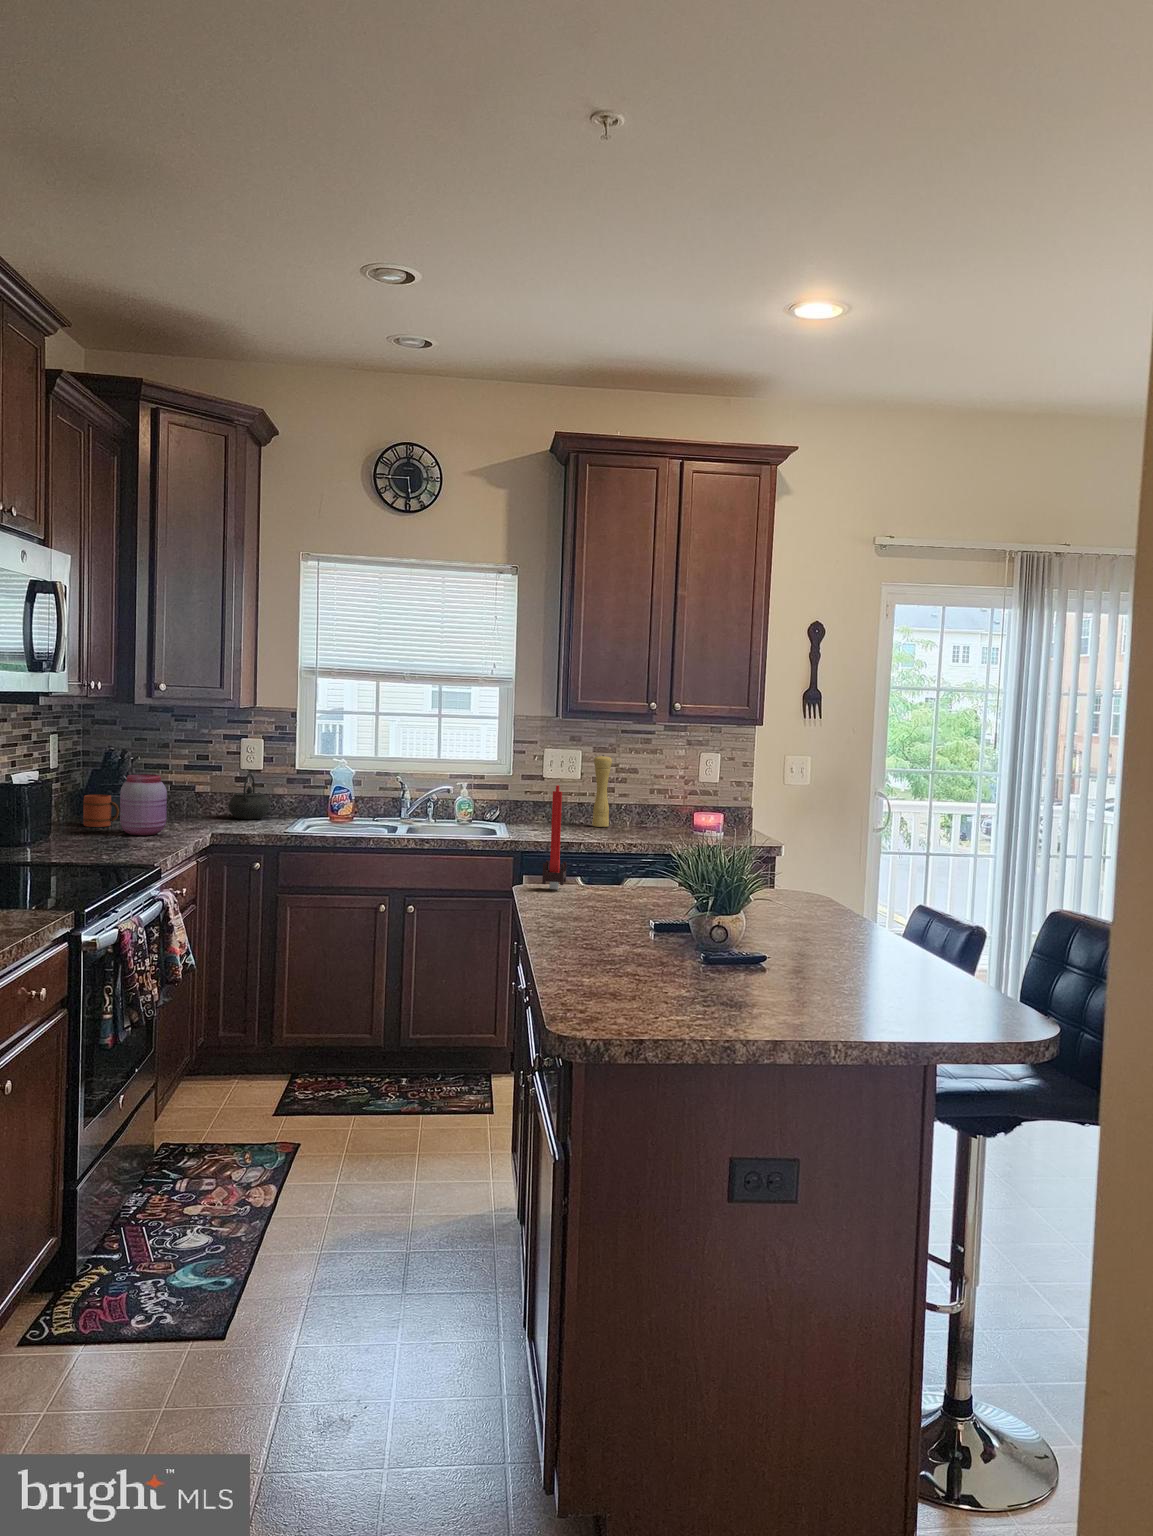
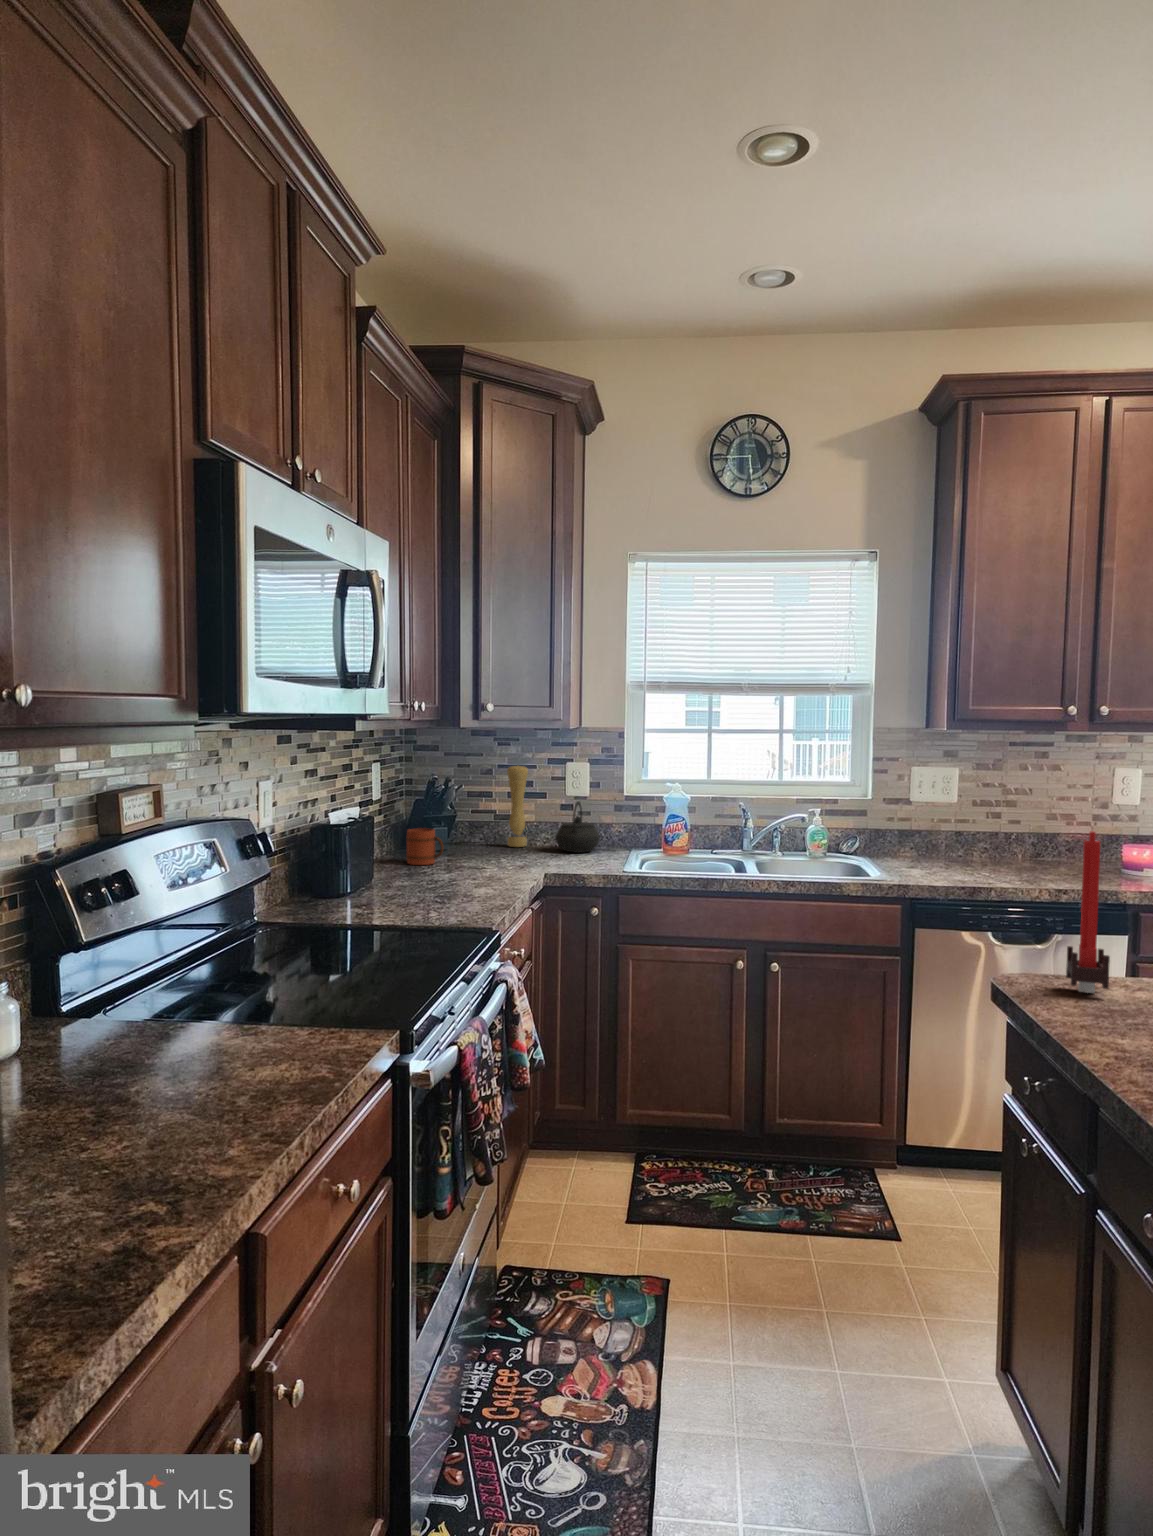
pepper mill: present [592,755,612,827] -> present [507,765,528,847]
jar: present [120,775,167,835] -> none [446,807,496,878]

